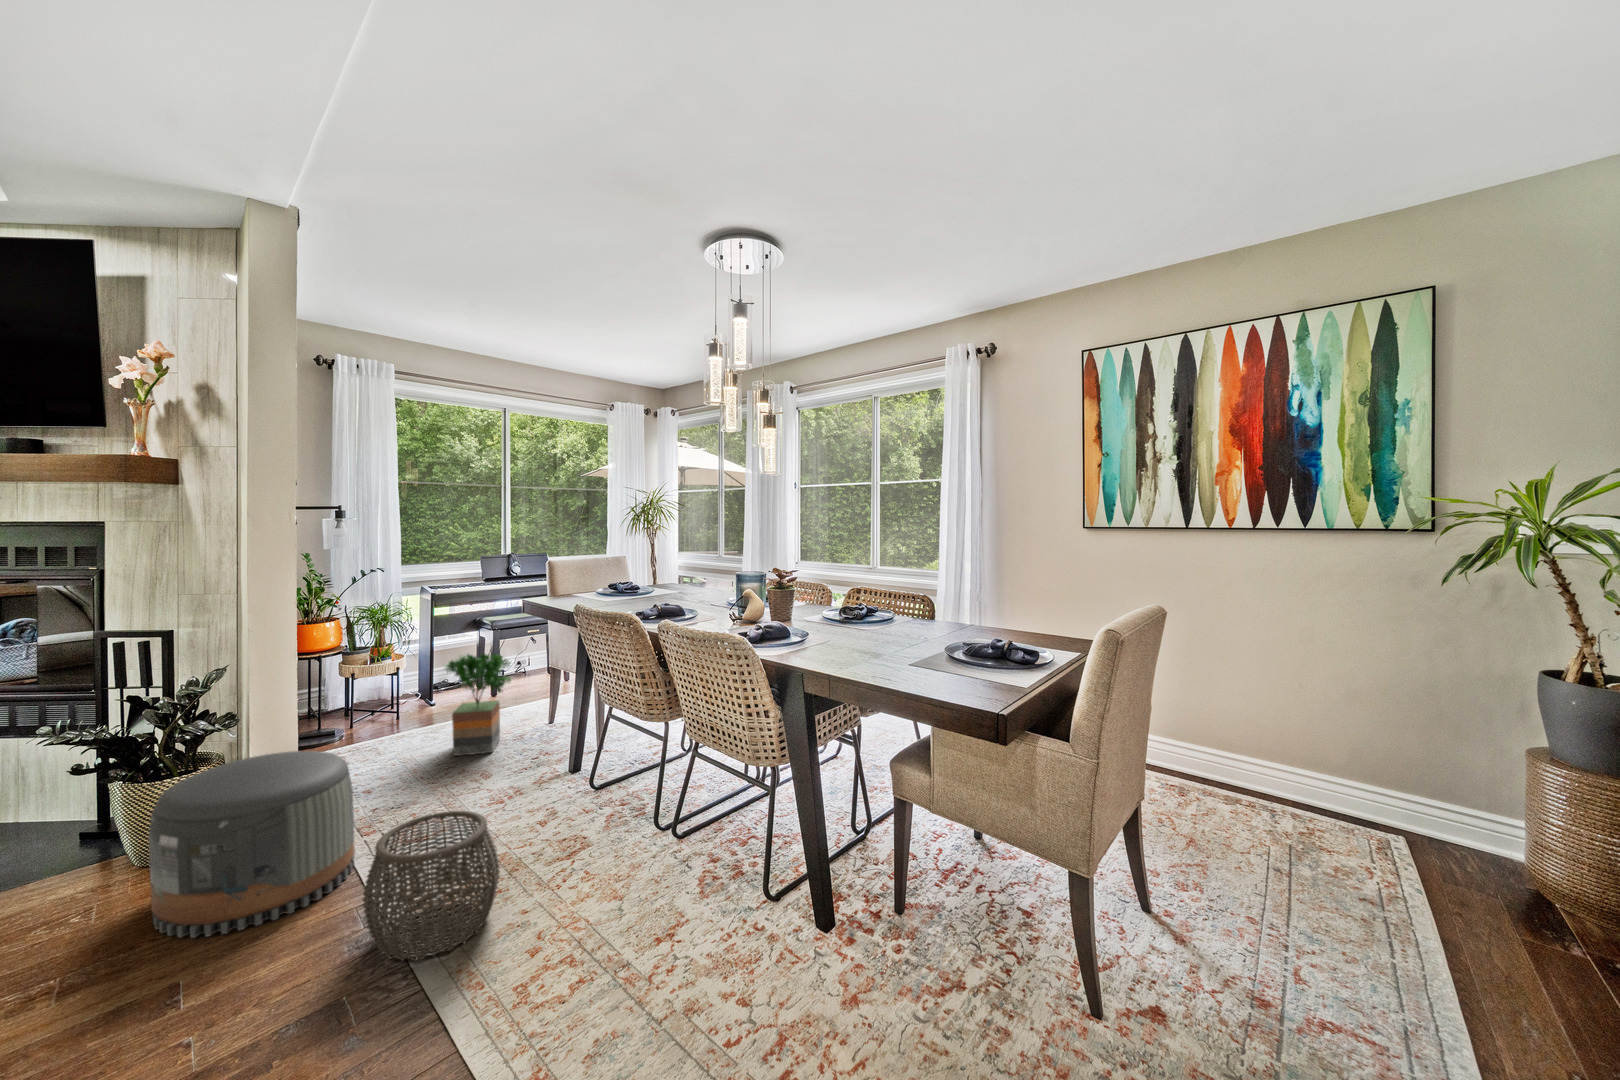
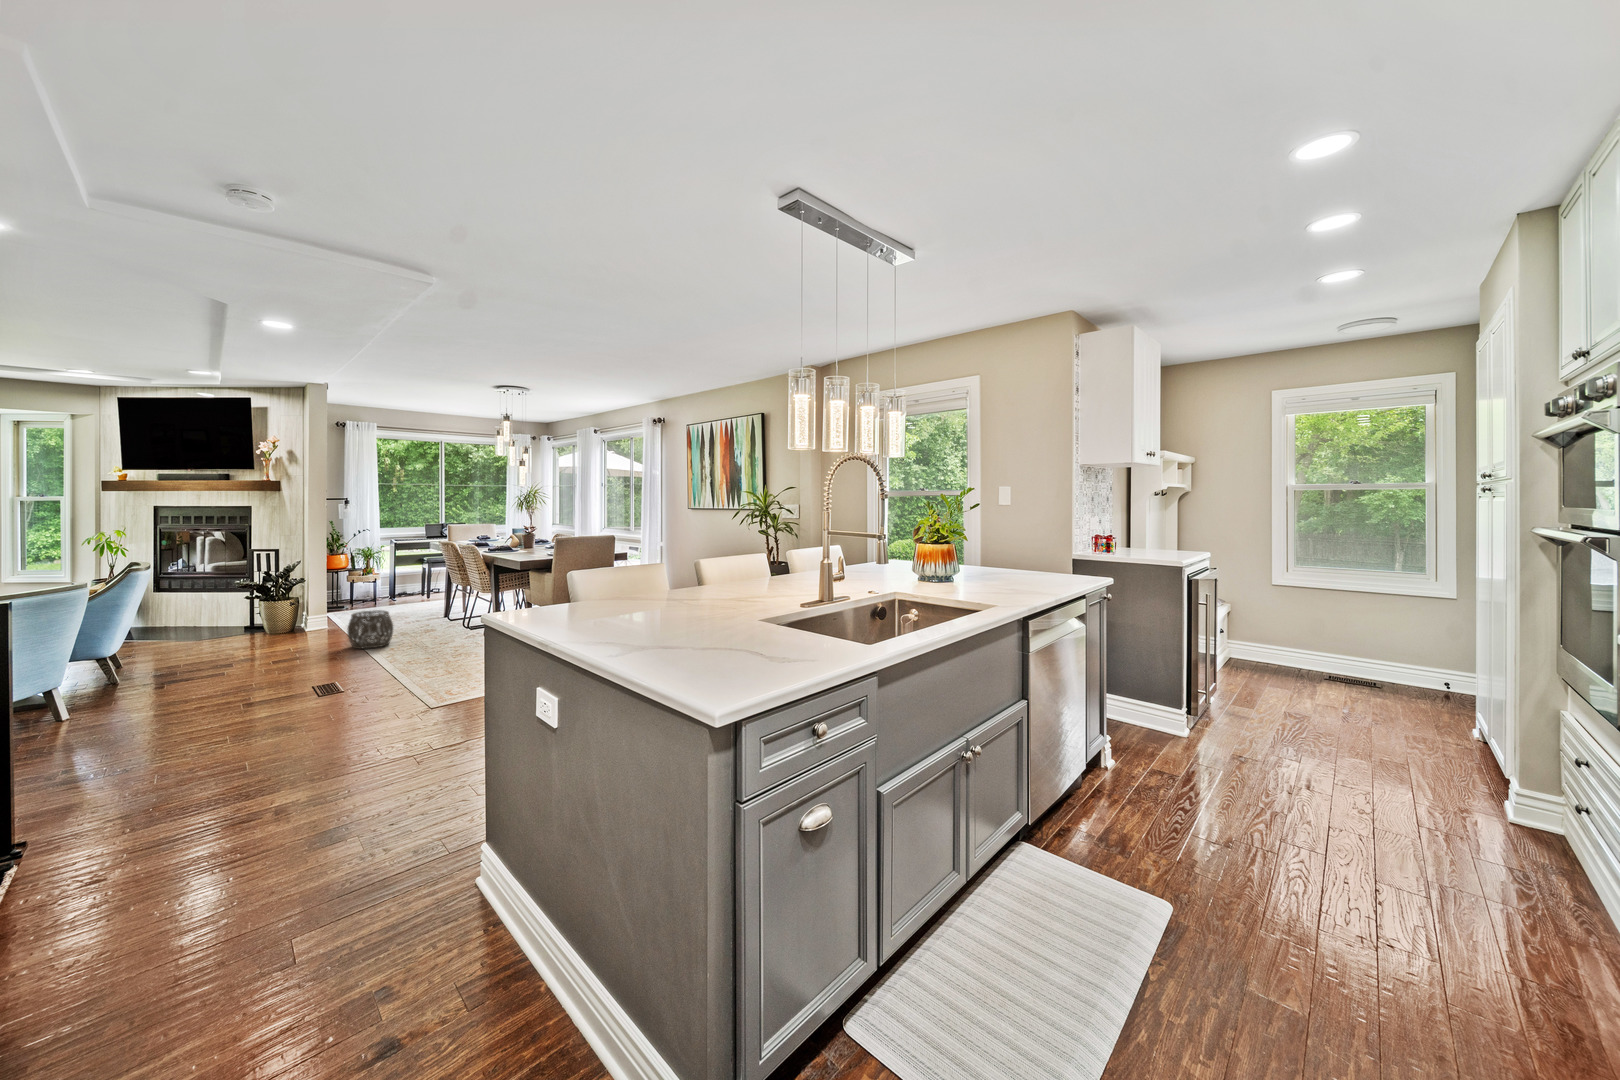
potted tree: present [446,653,512,756] -> none [392,569,426,615]
pouf: present [148,751,355,938] -> none [279,594,347,644]

